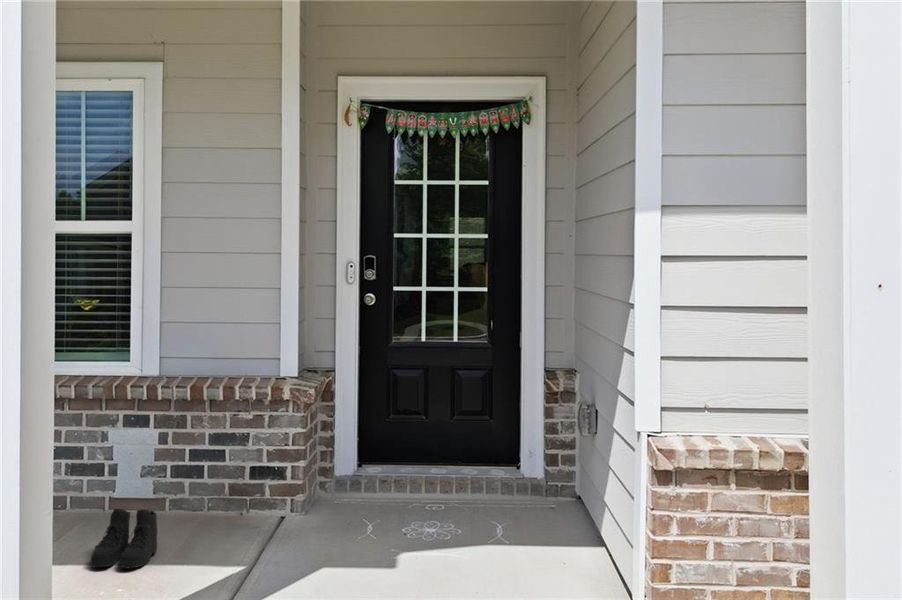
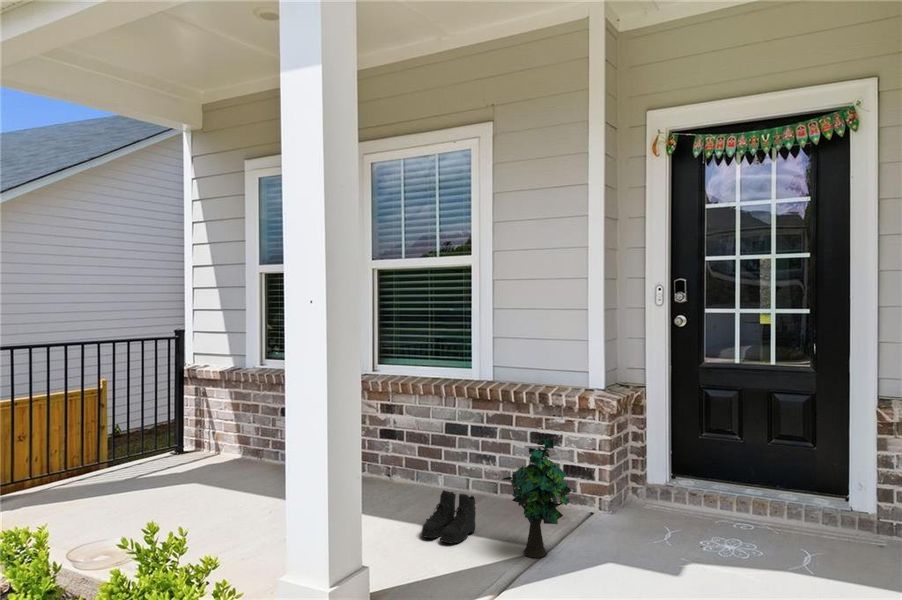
decorative plant: none [197,432,277,567] -> present [502,439,572,558]

